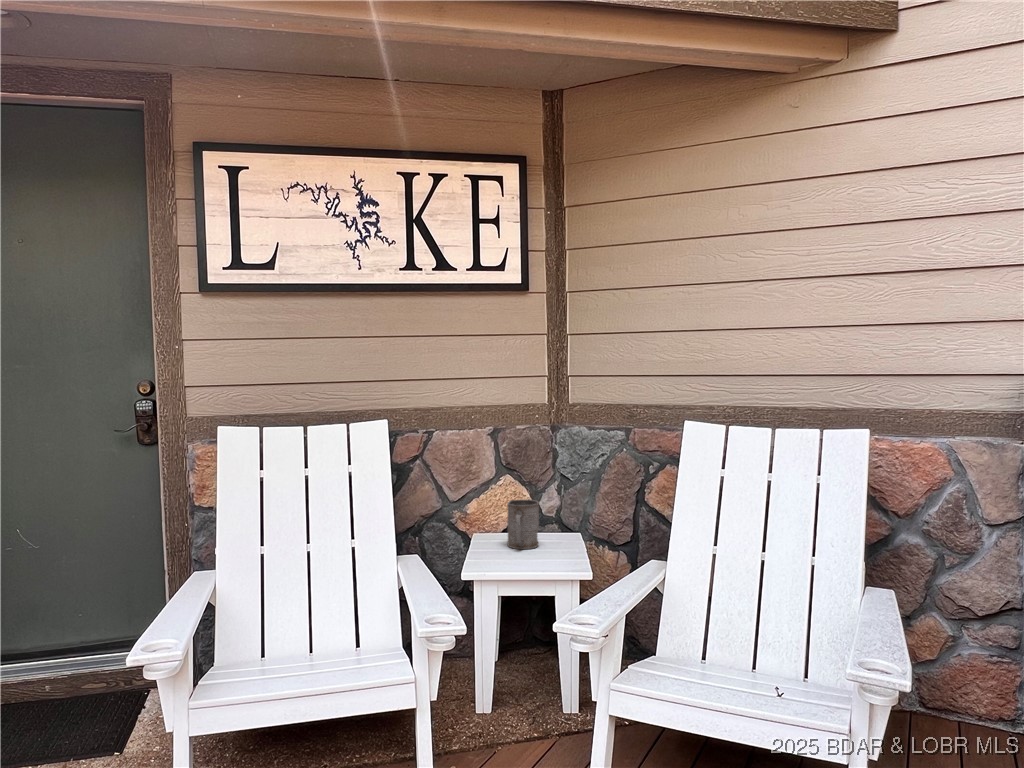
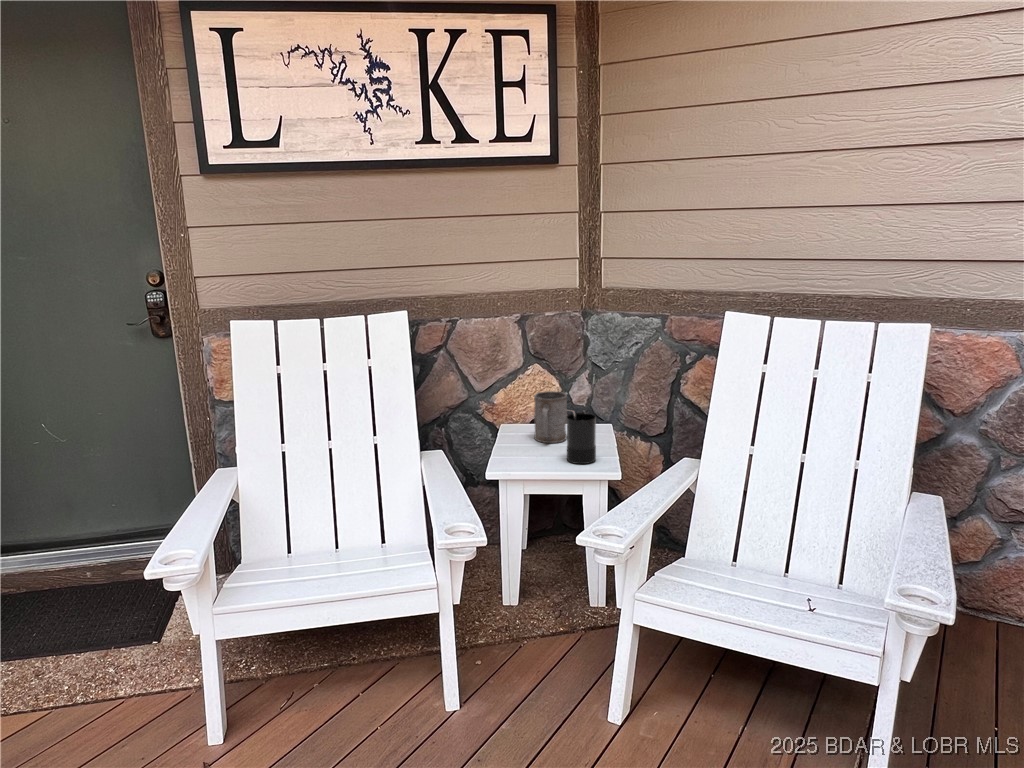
candle: none [539,514,568,566] -> present [567,411,596,464]

